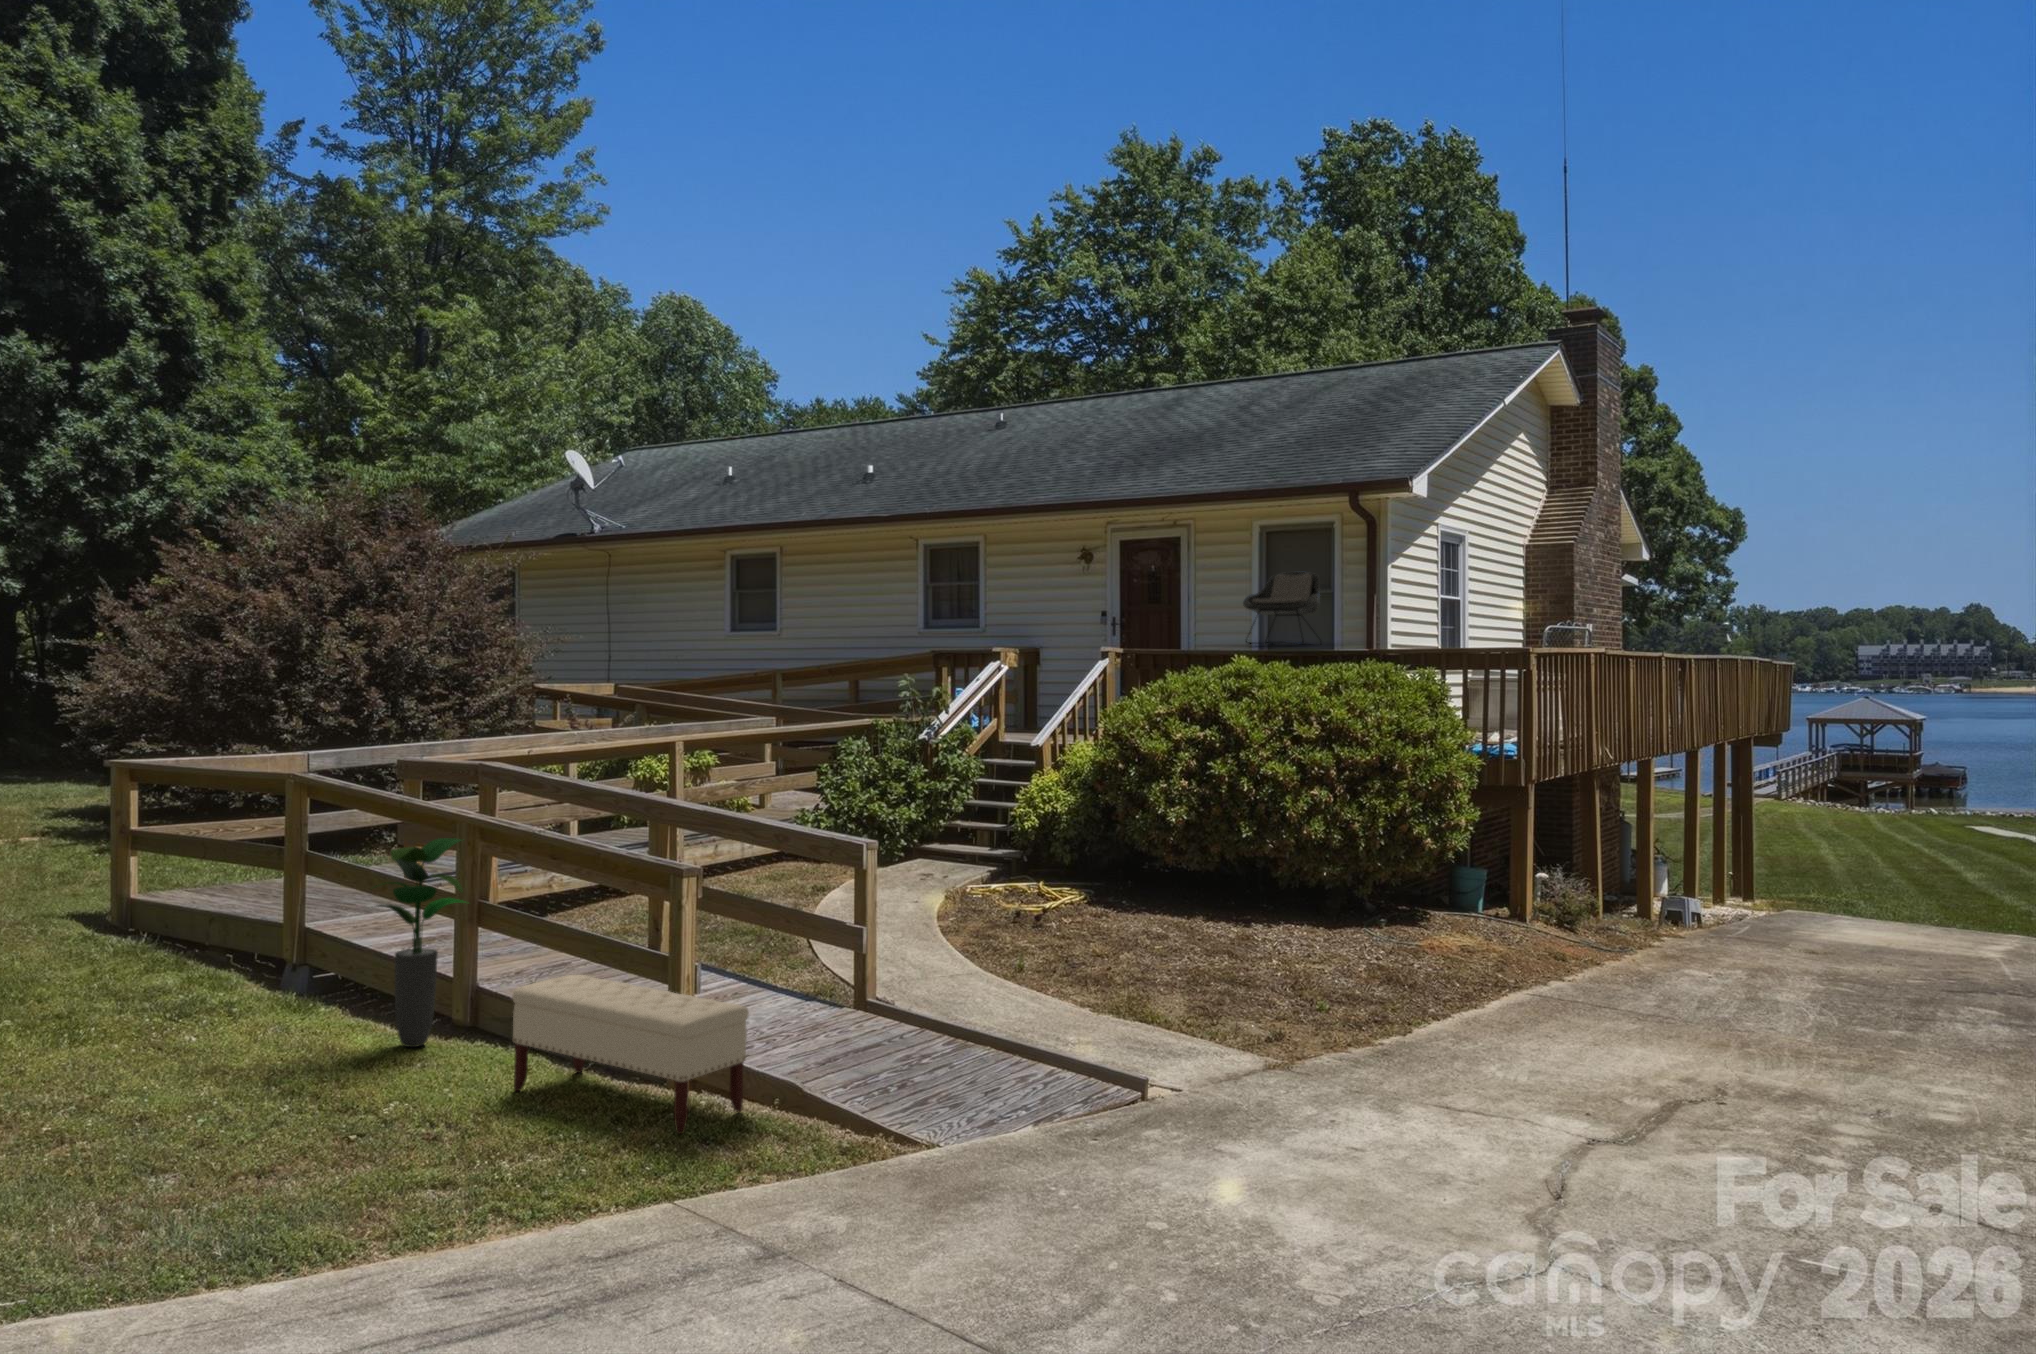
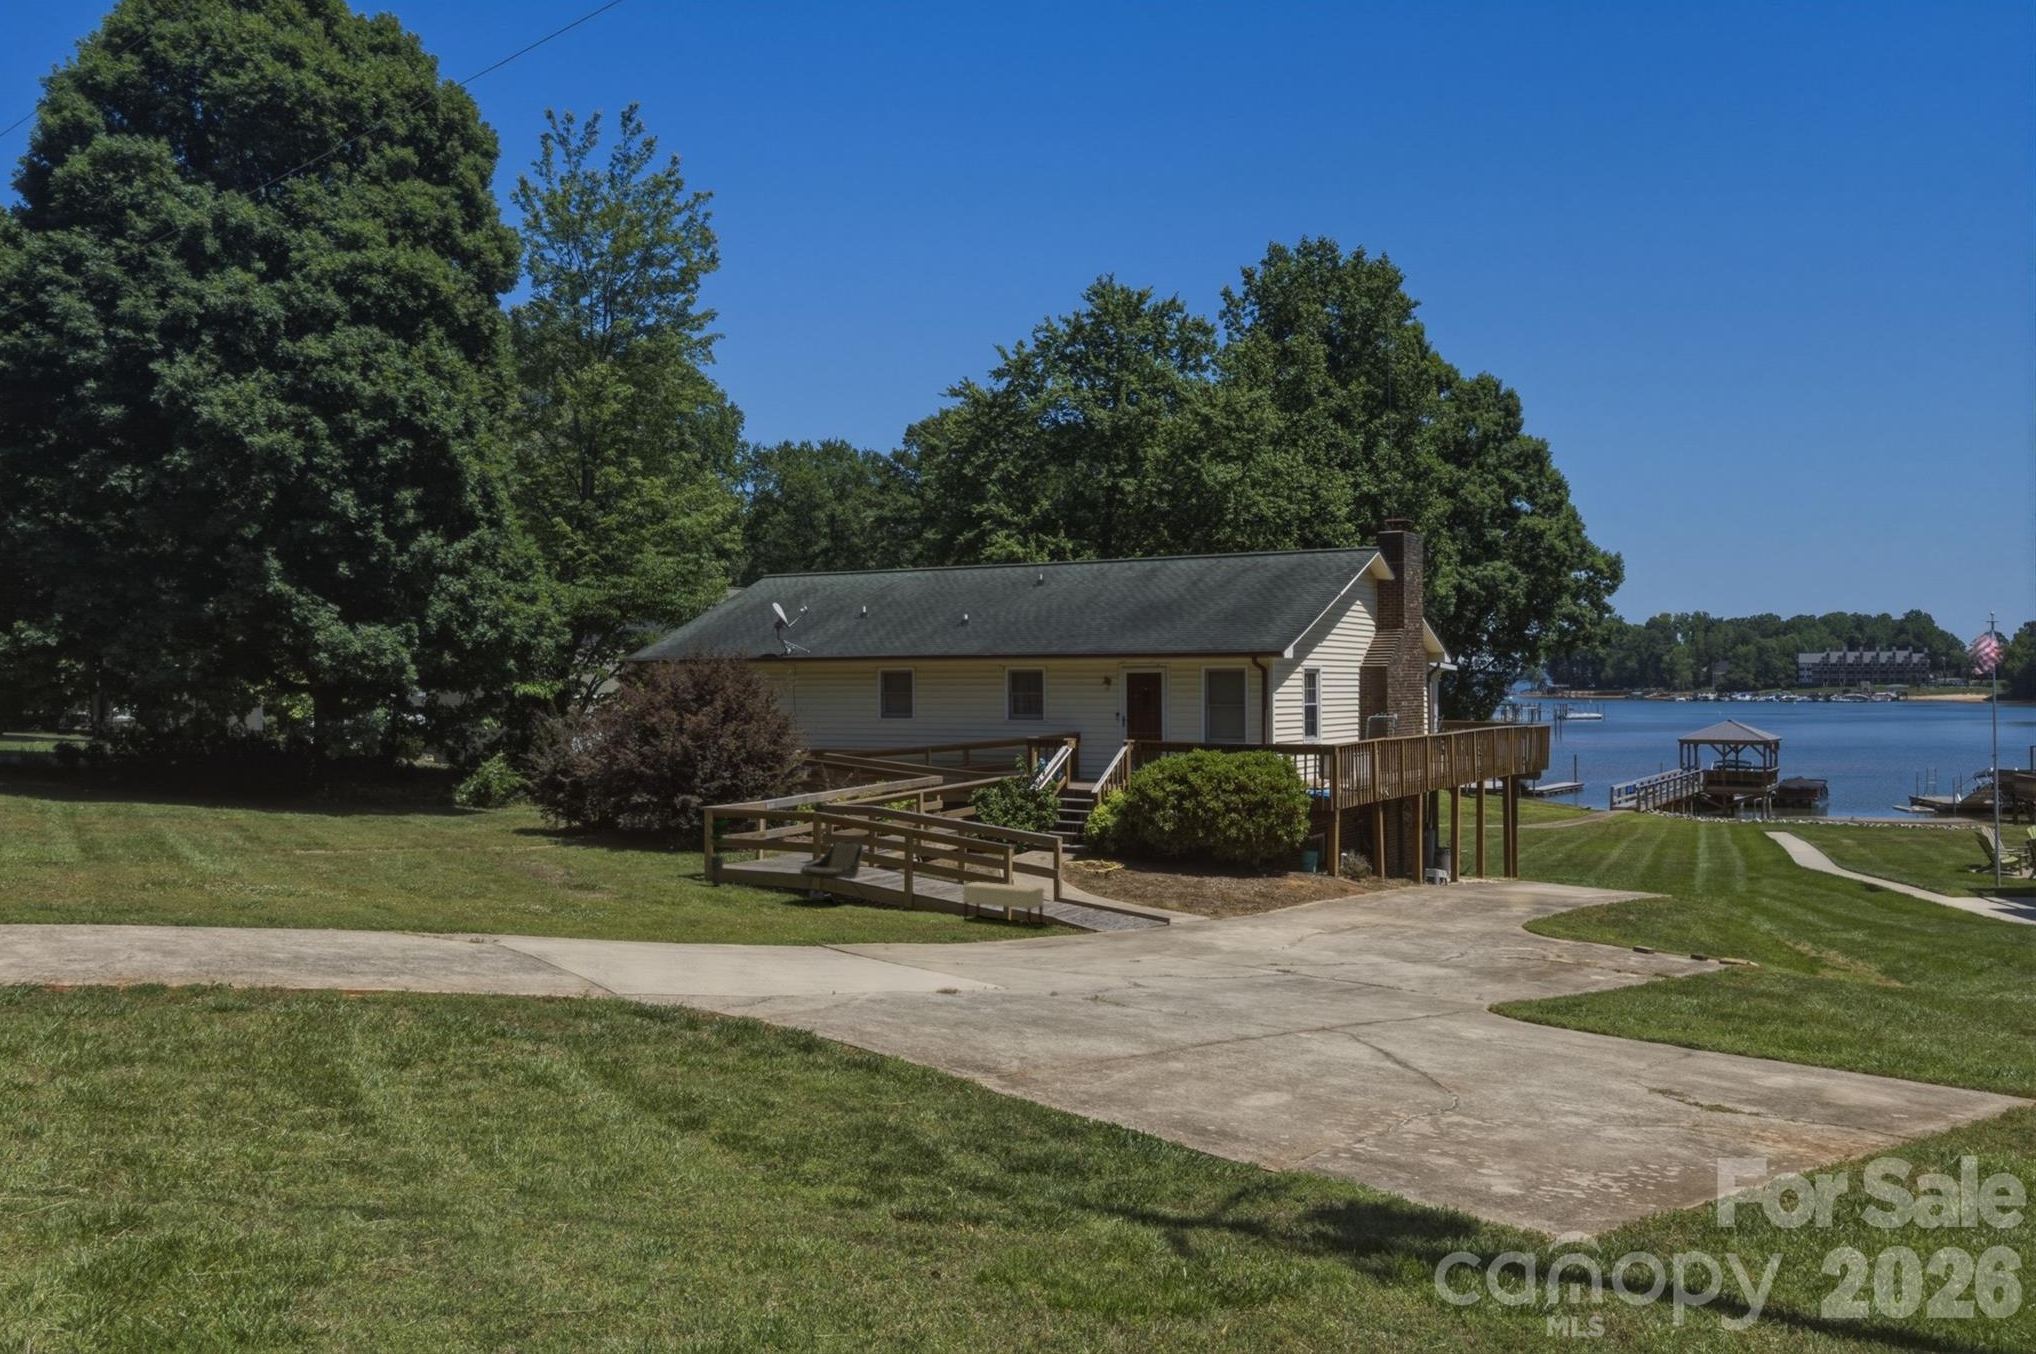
lounge chair: present [1243,572,1321,645] -> present [800,841,863,902]
potted plant: present [376,838,466,1047] -> present [710,820,729,886]

